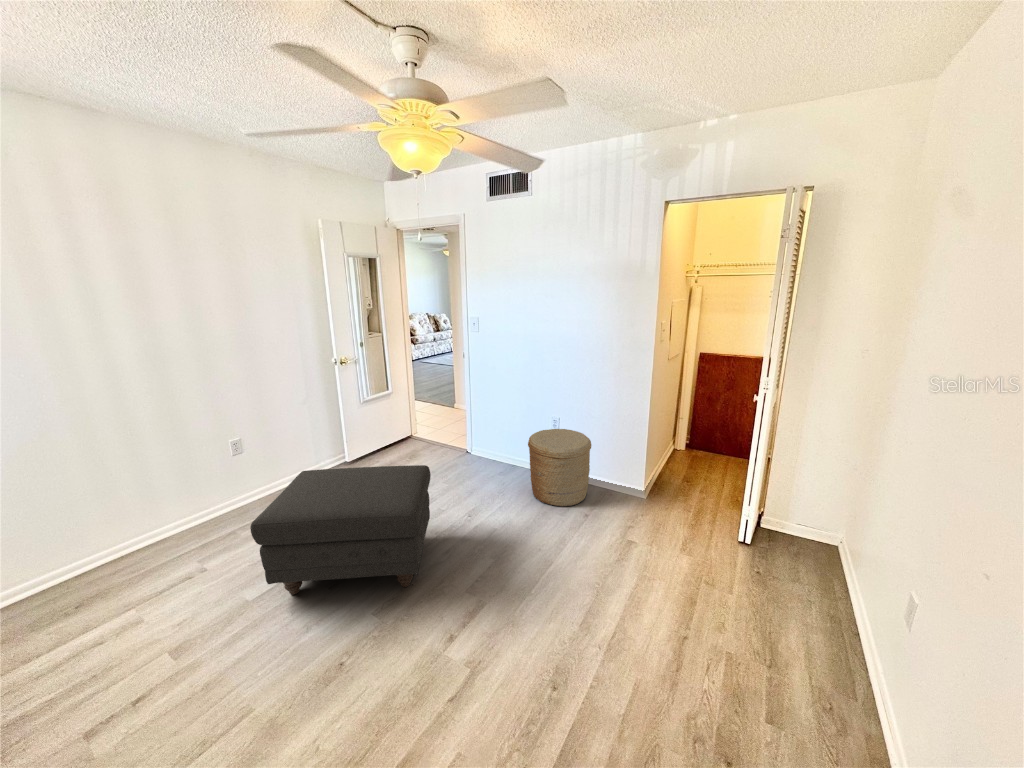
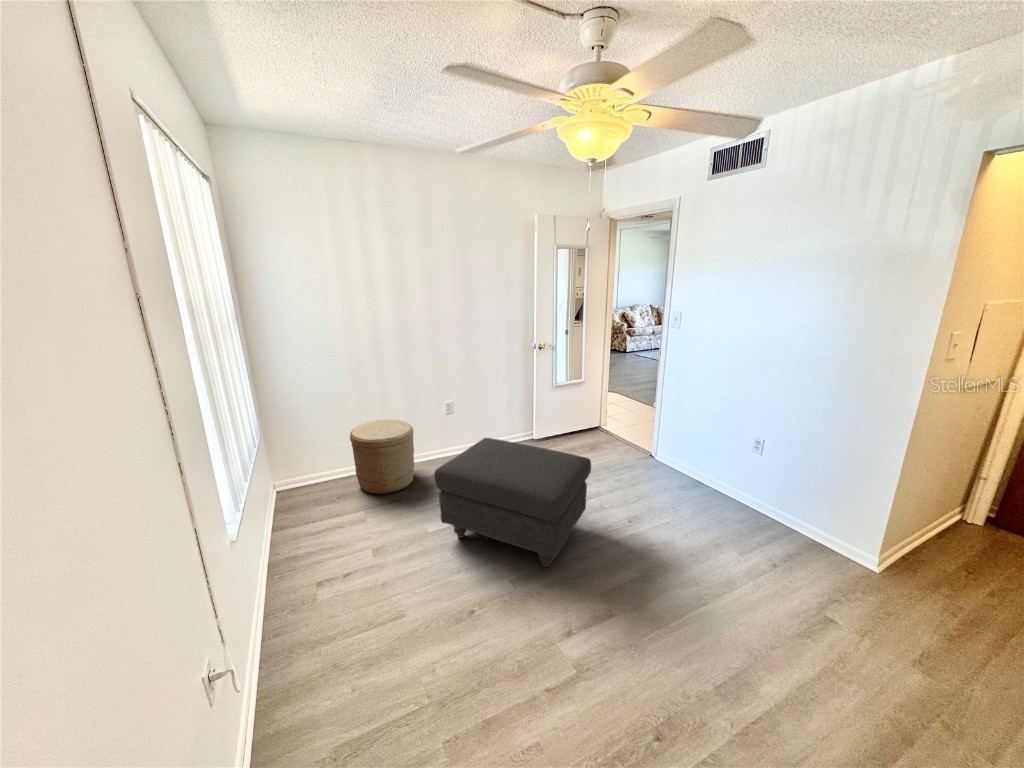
woven basket: present [528,429,591,506] -> present [350,420,414,494]

